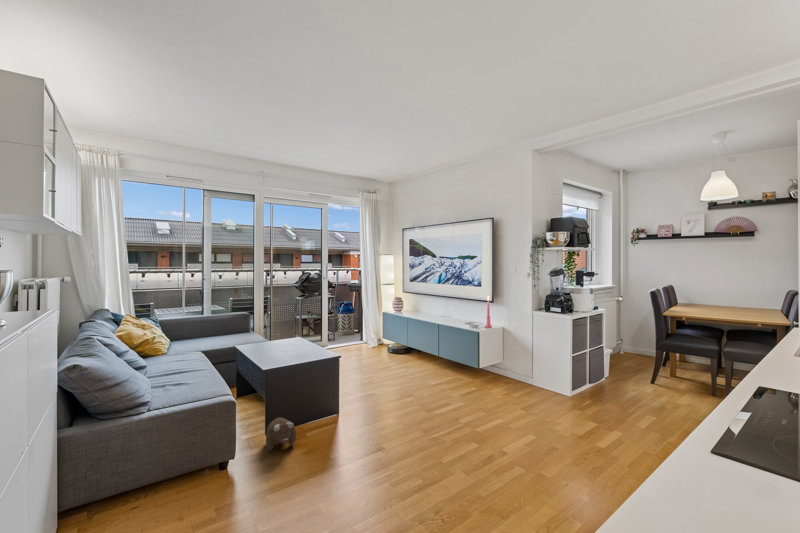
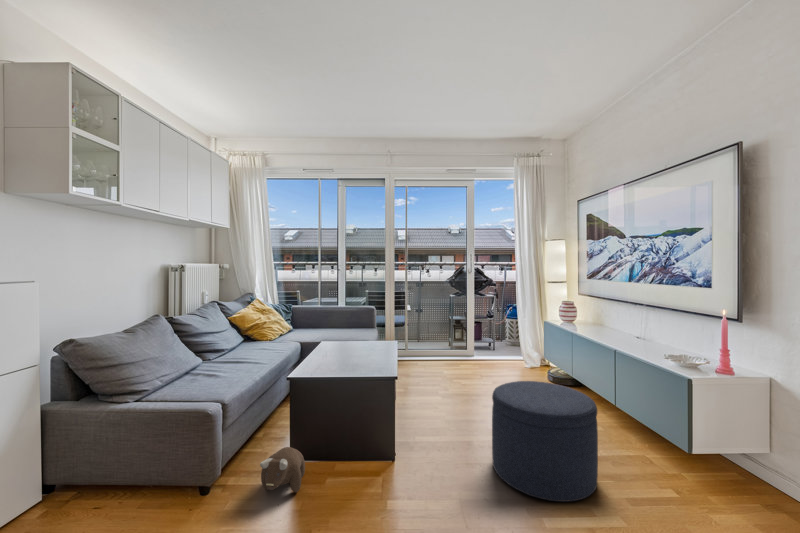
ottoman: none [393,347,448,406] -> present [492,381,598,502]

